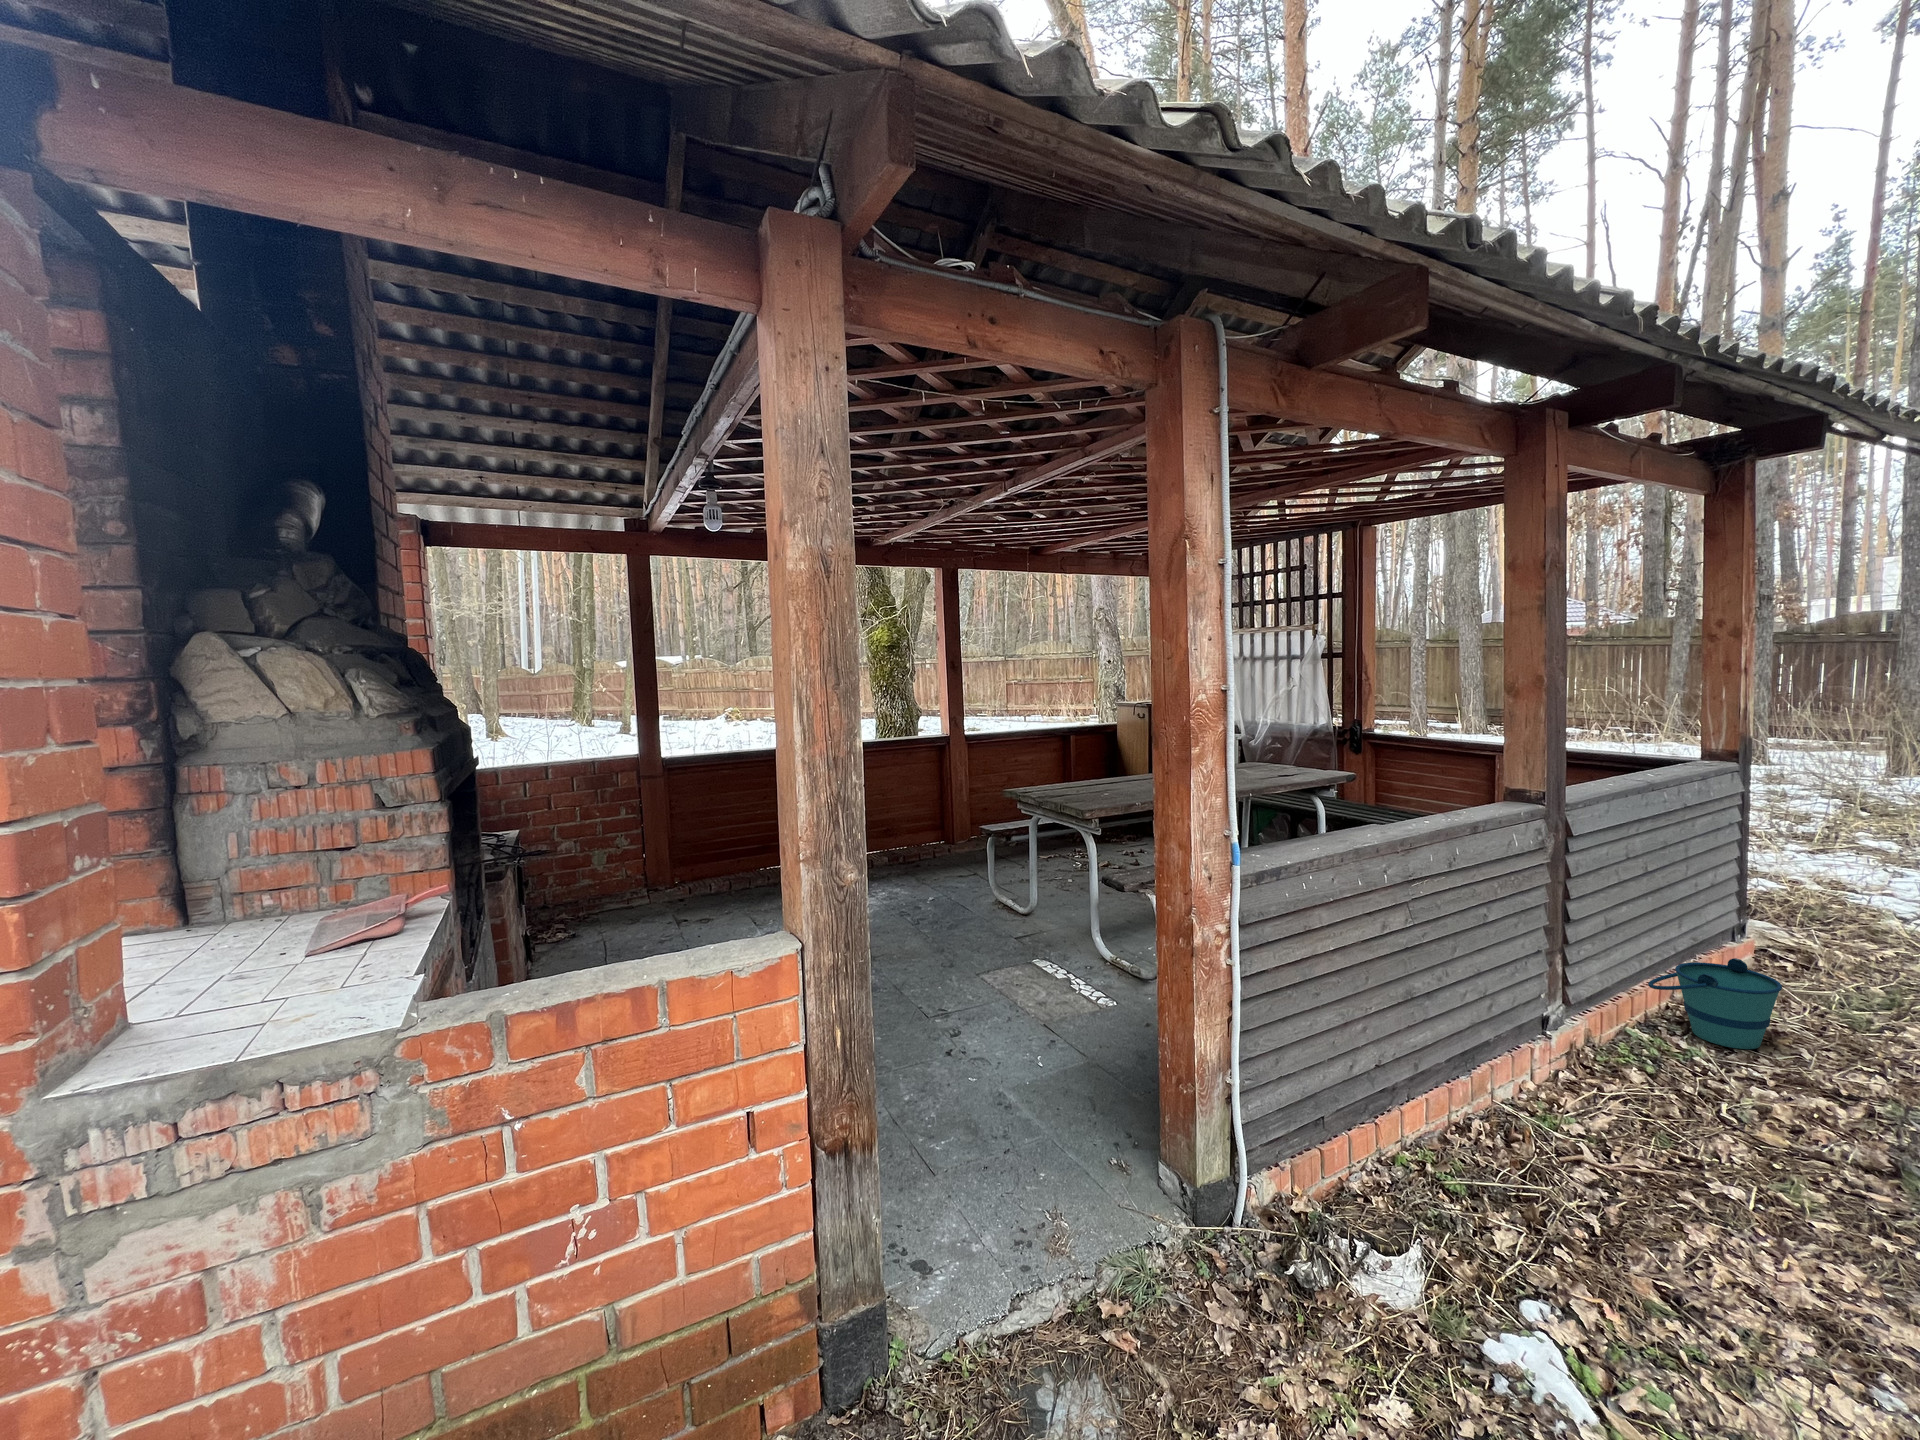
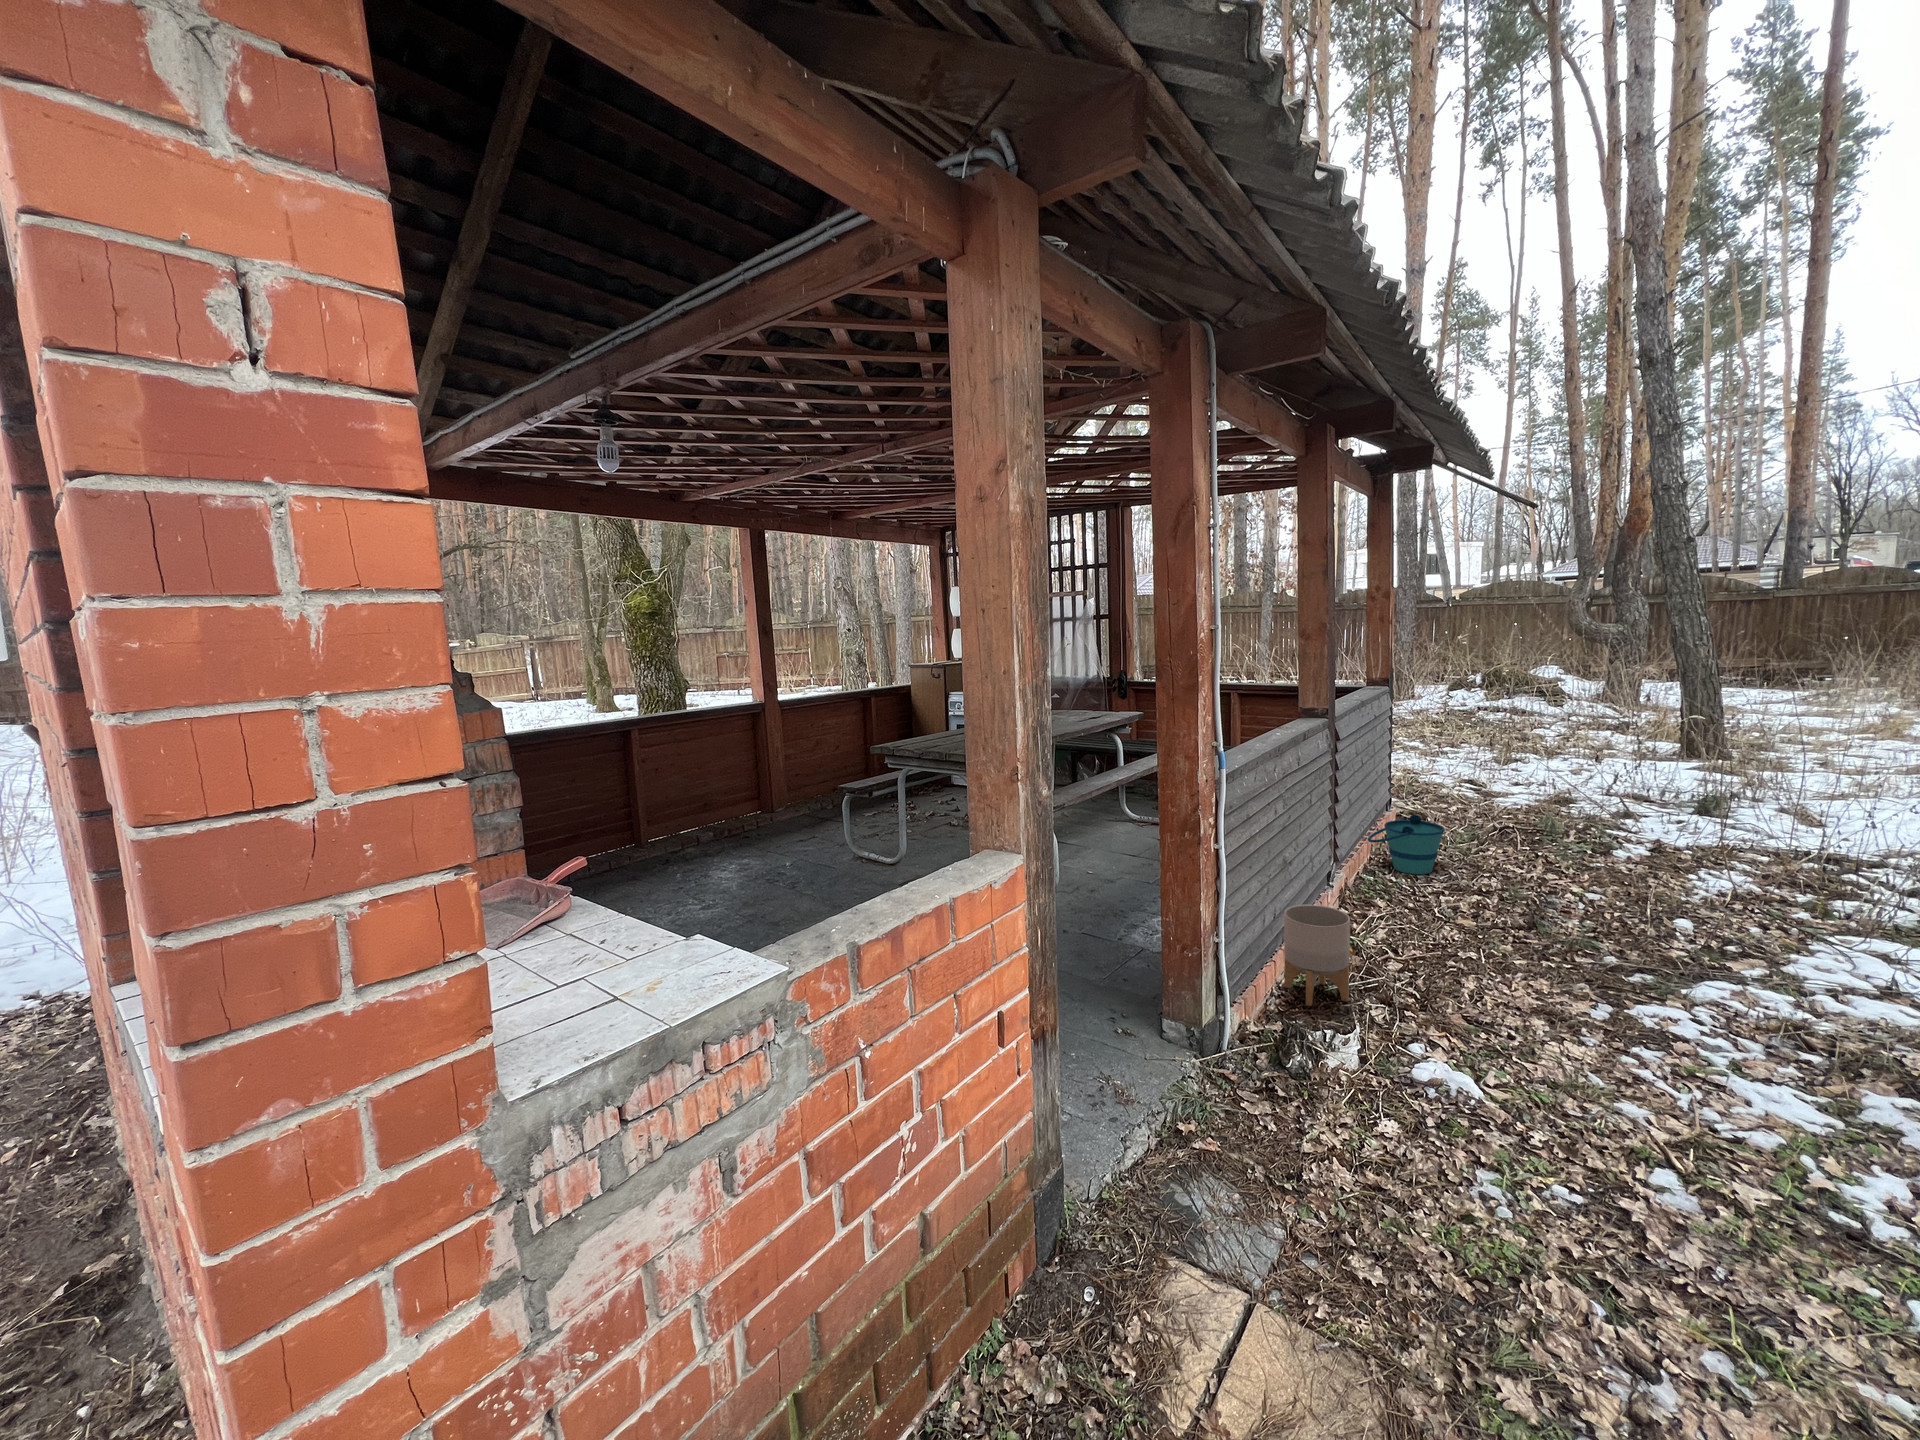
planter: none [1380,1058,1474,1208] -> present [1284,905,1350,1006]

